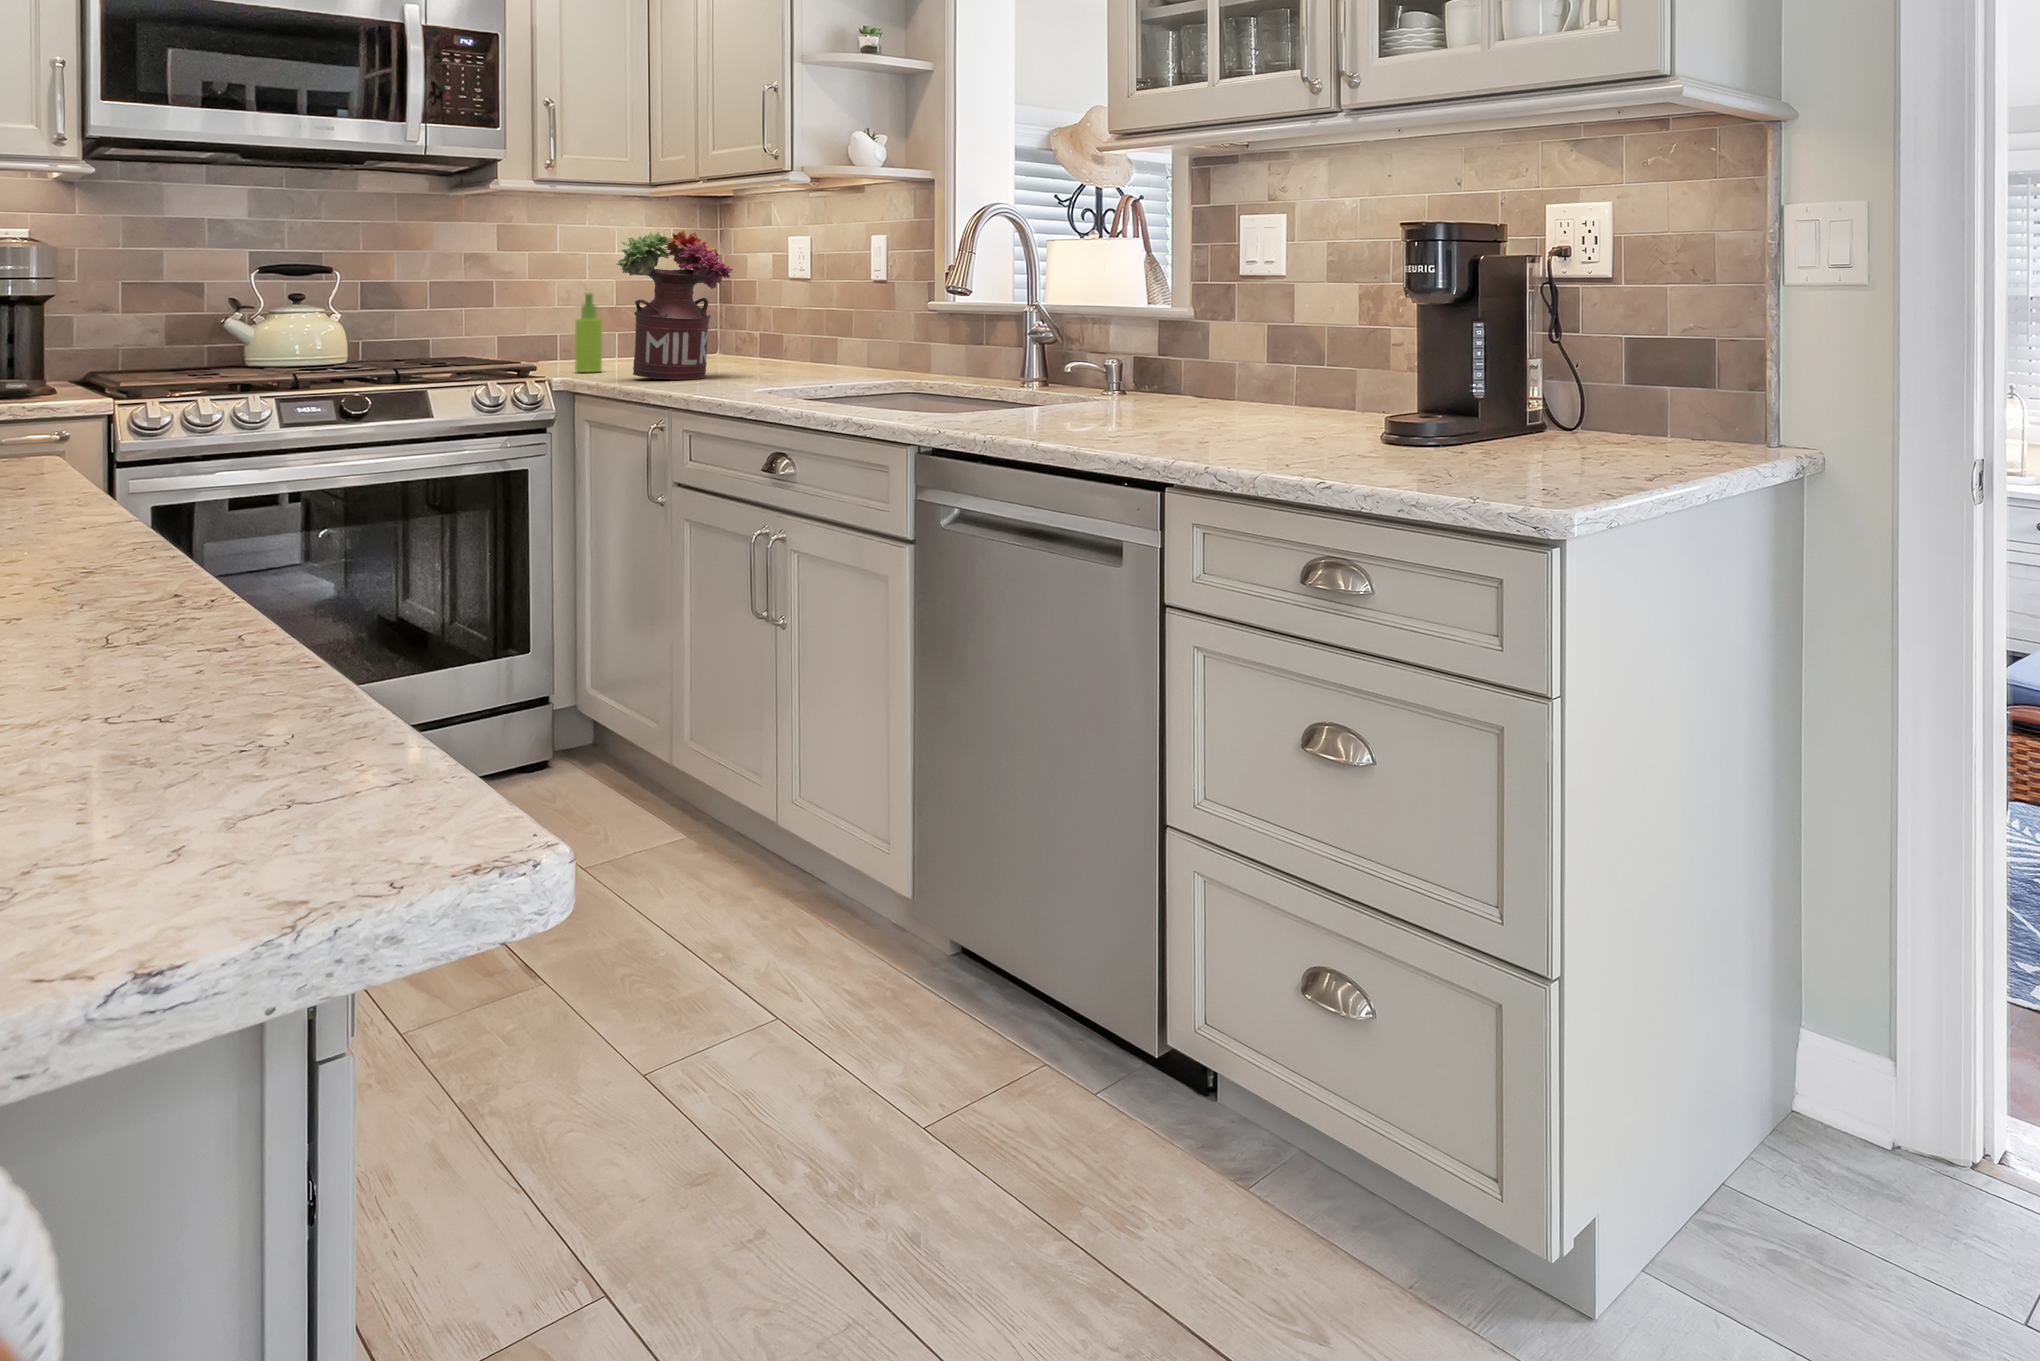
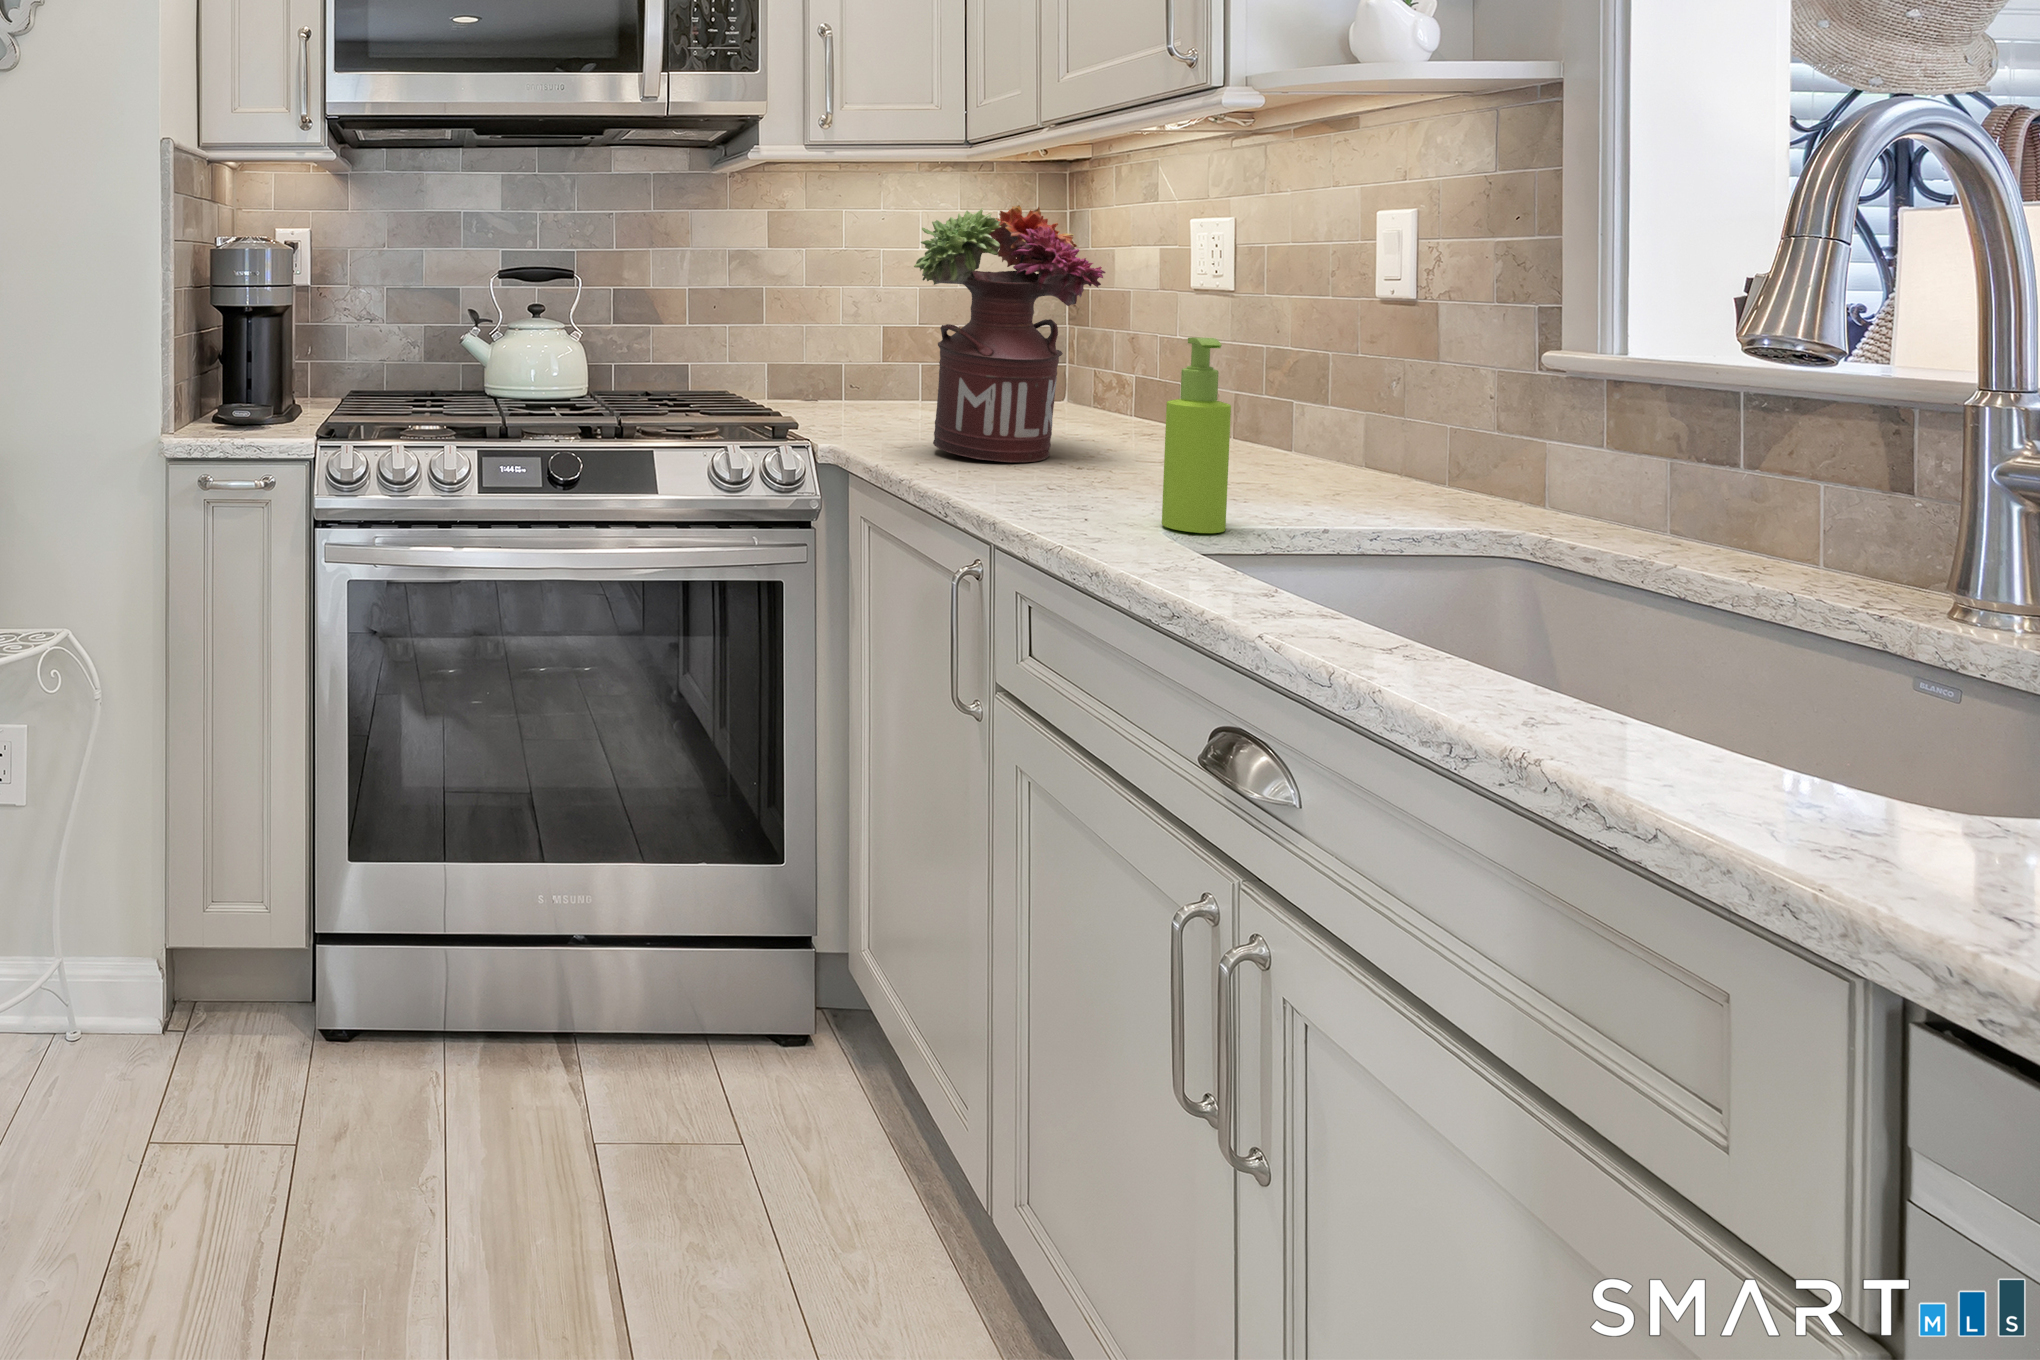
soap dispenser: present [575,292,602,372] -> present [1162,337,1231,533]

